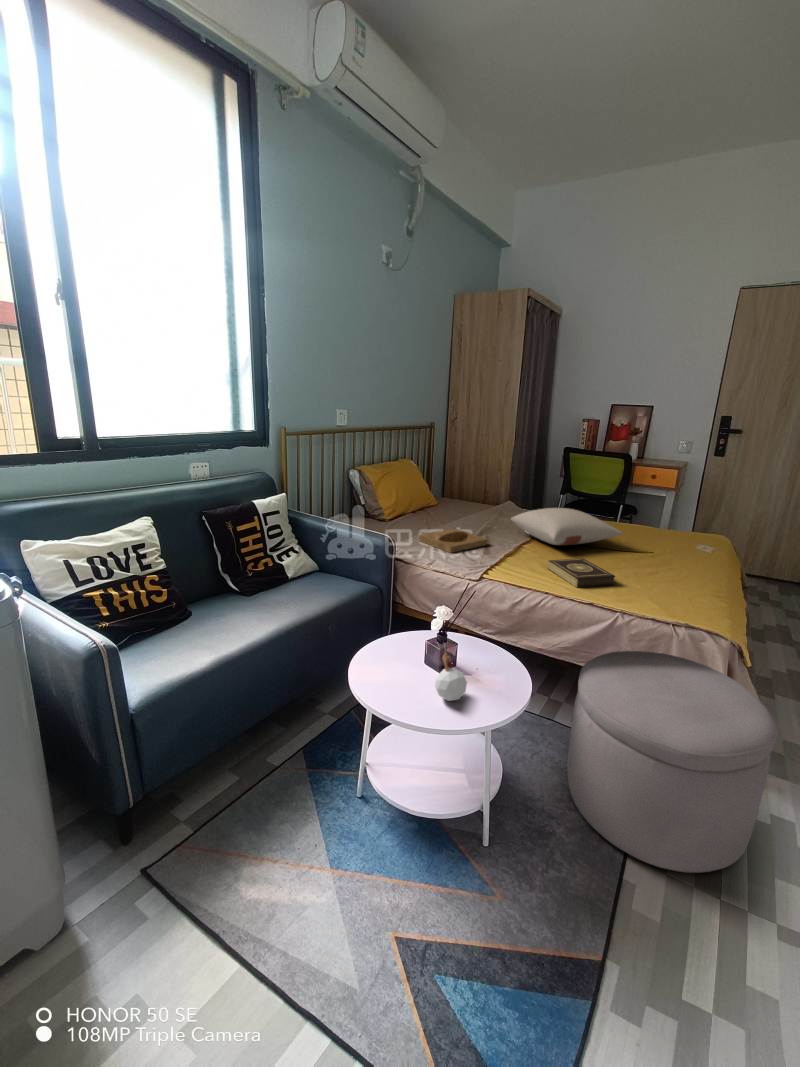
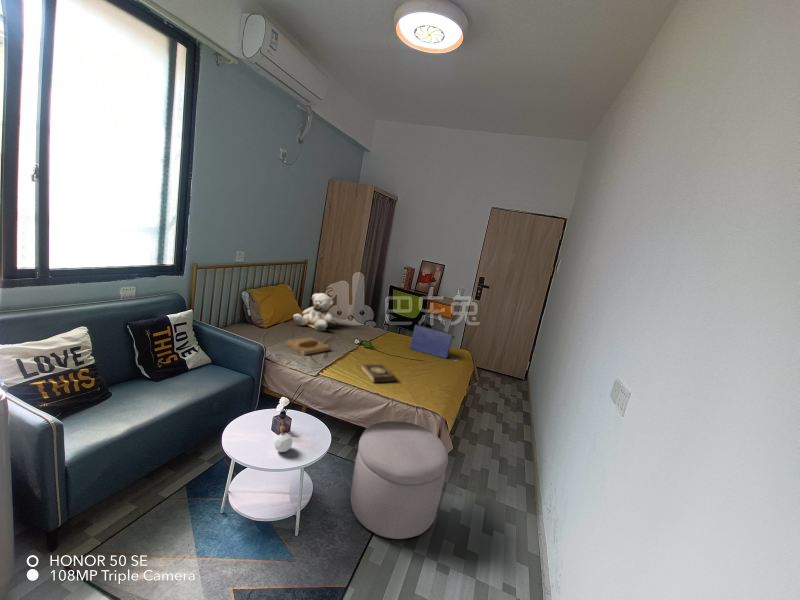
teddy bear: none [423,465,481,522] -> present [293,293,333,331]
tote bag: none [617,466,706,549] -> present [410,315,455,358]
pillow: present [511,508,623,545] -> none [347,329,410,353]

